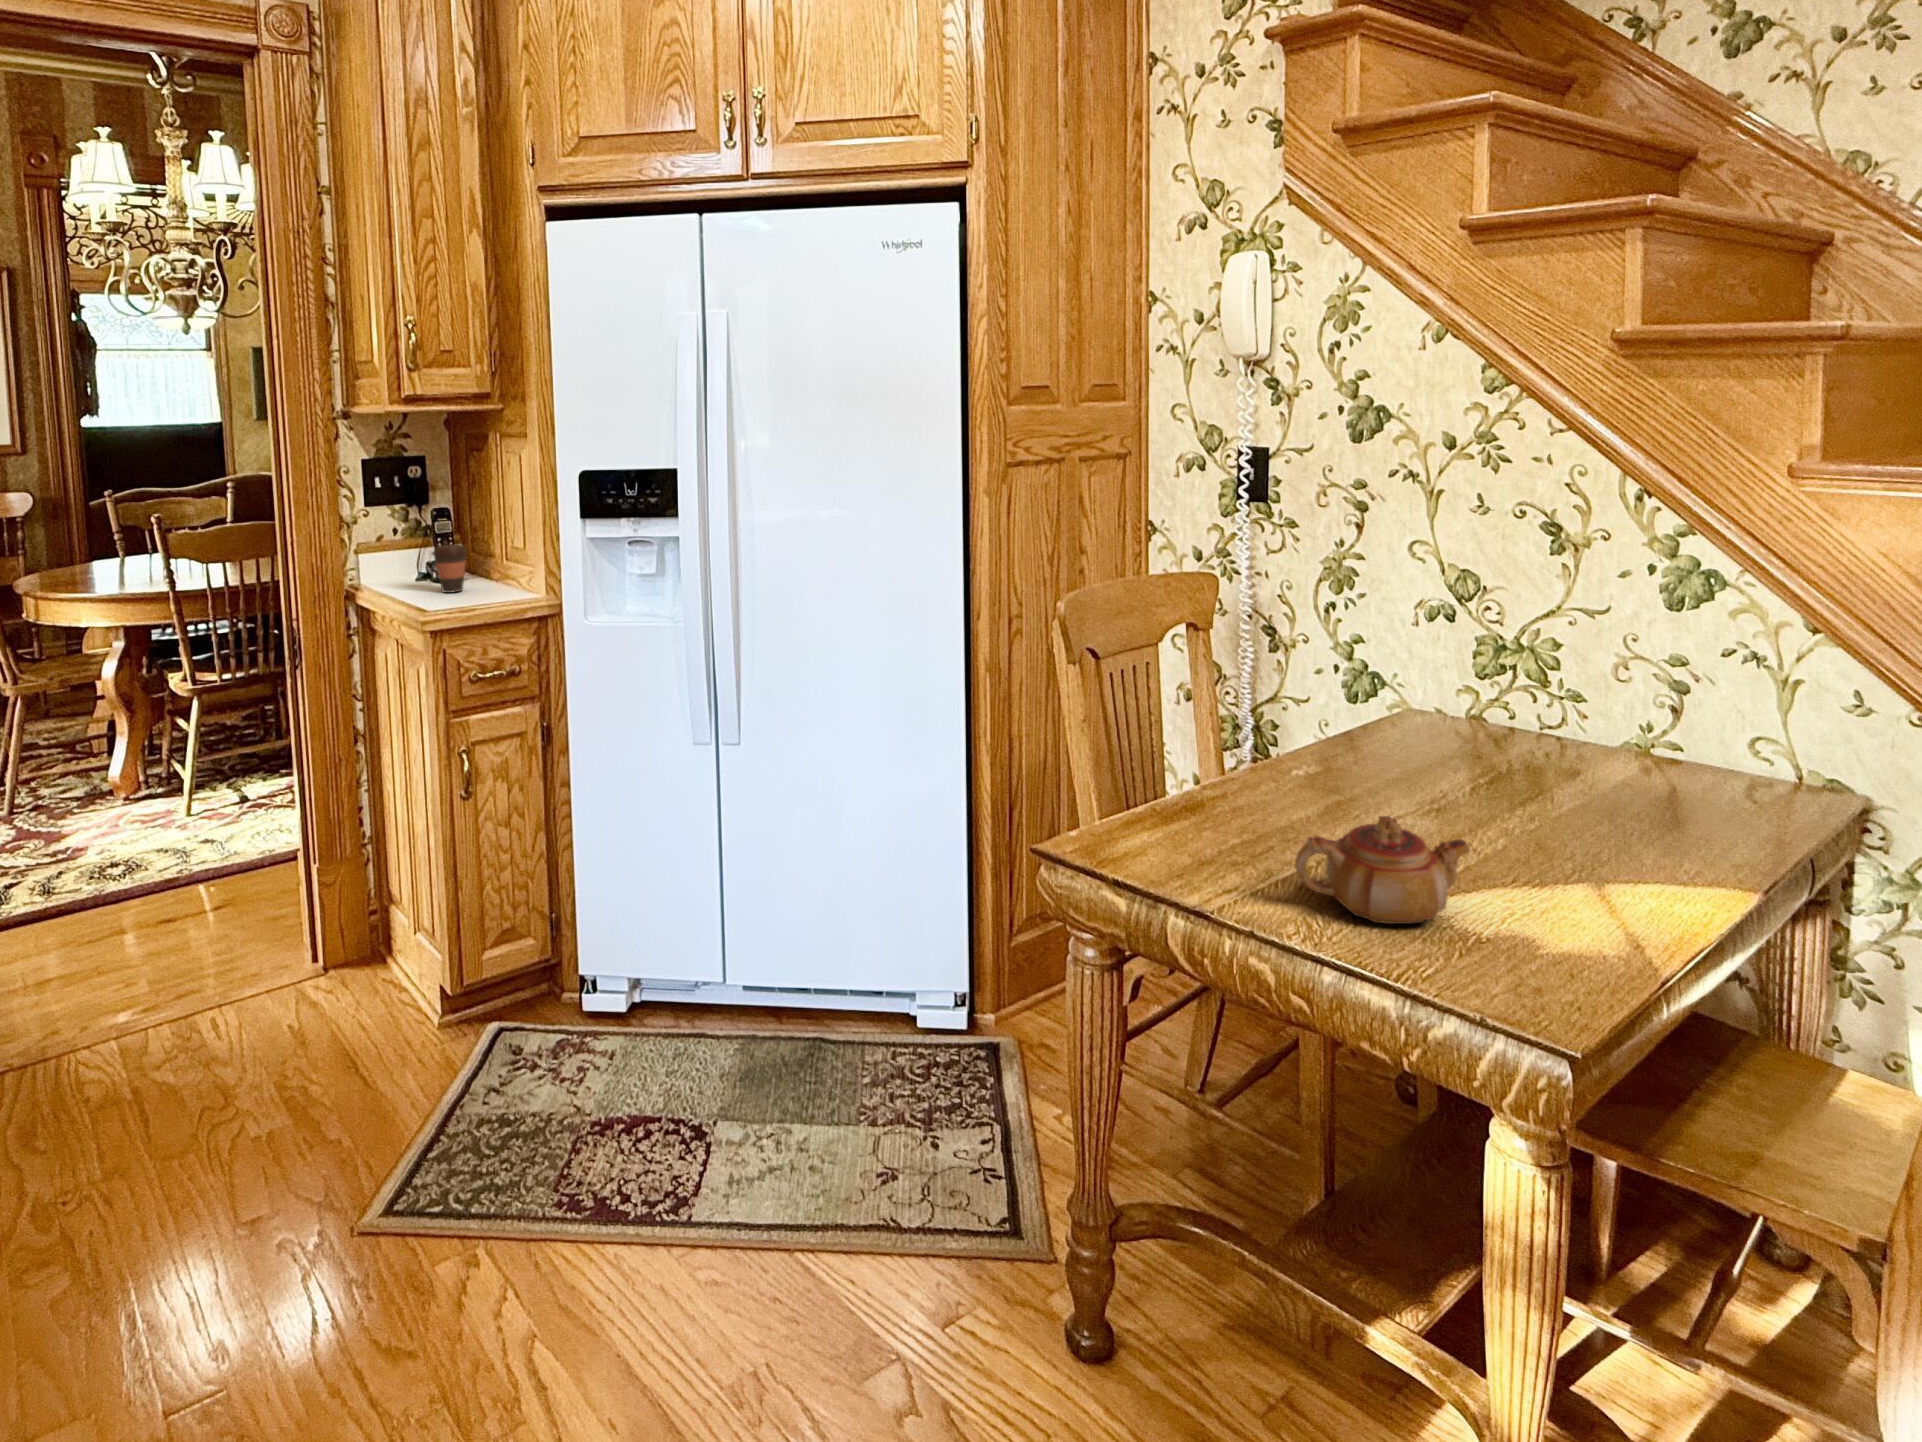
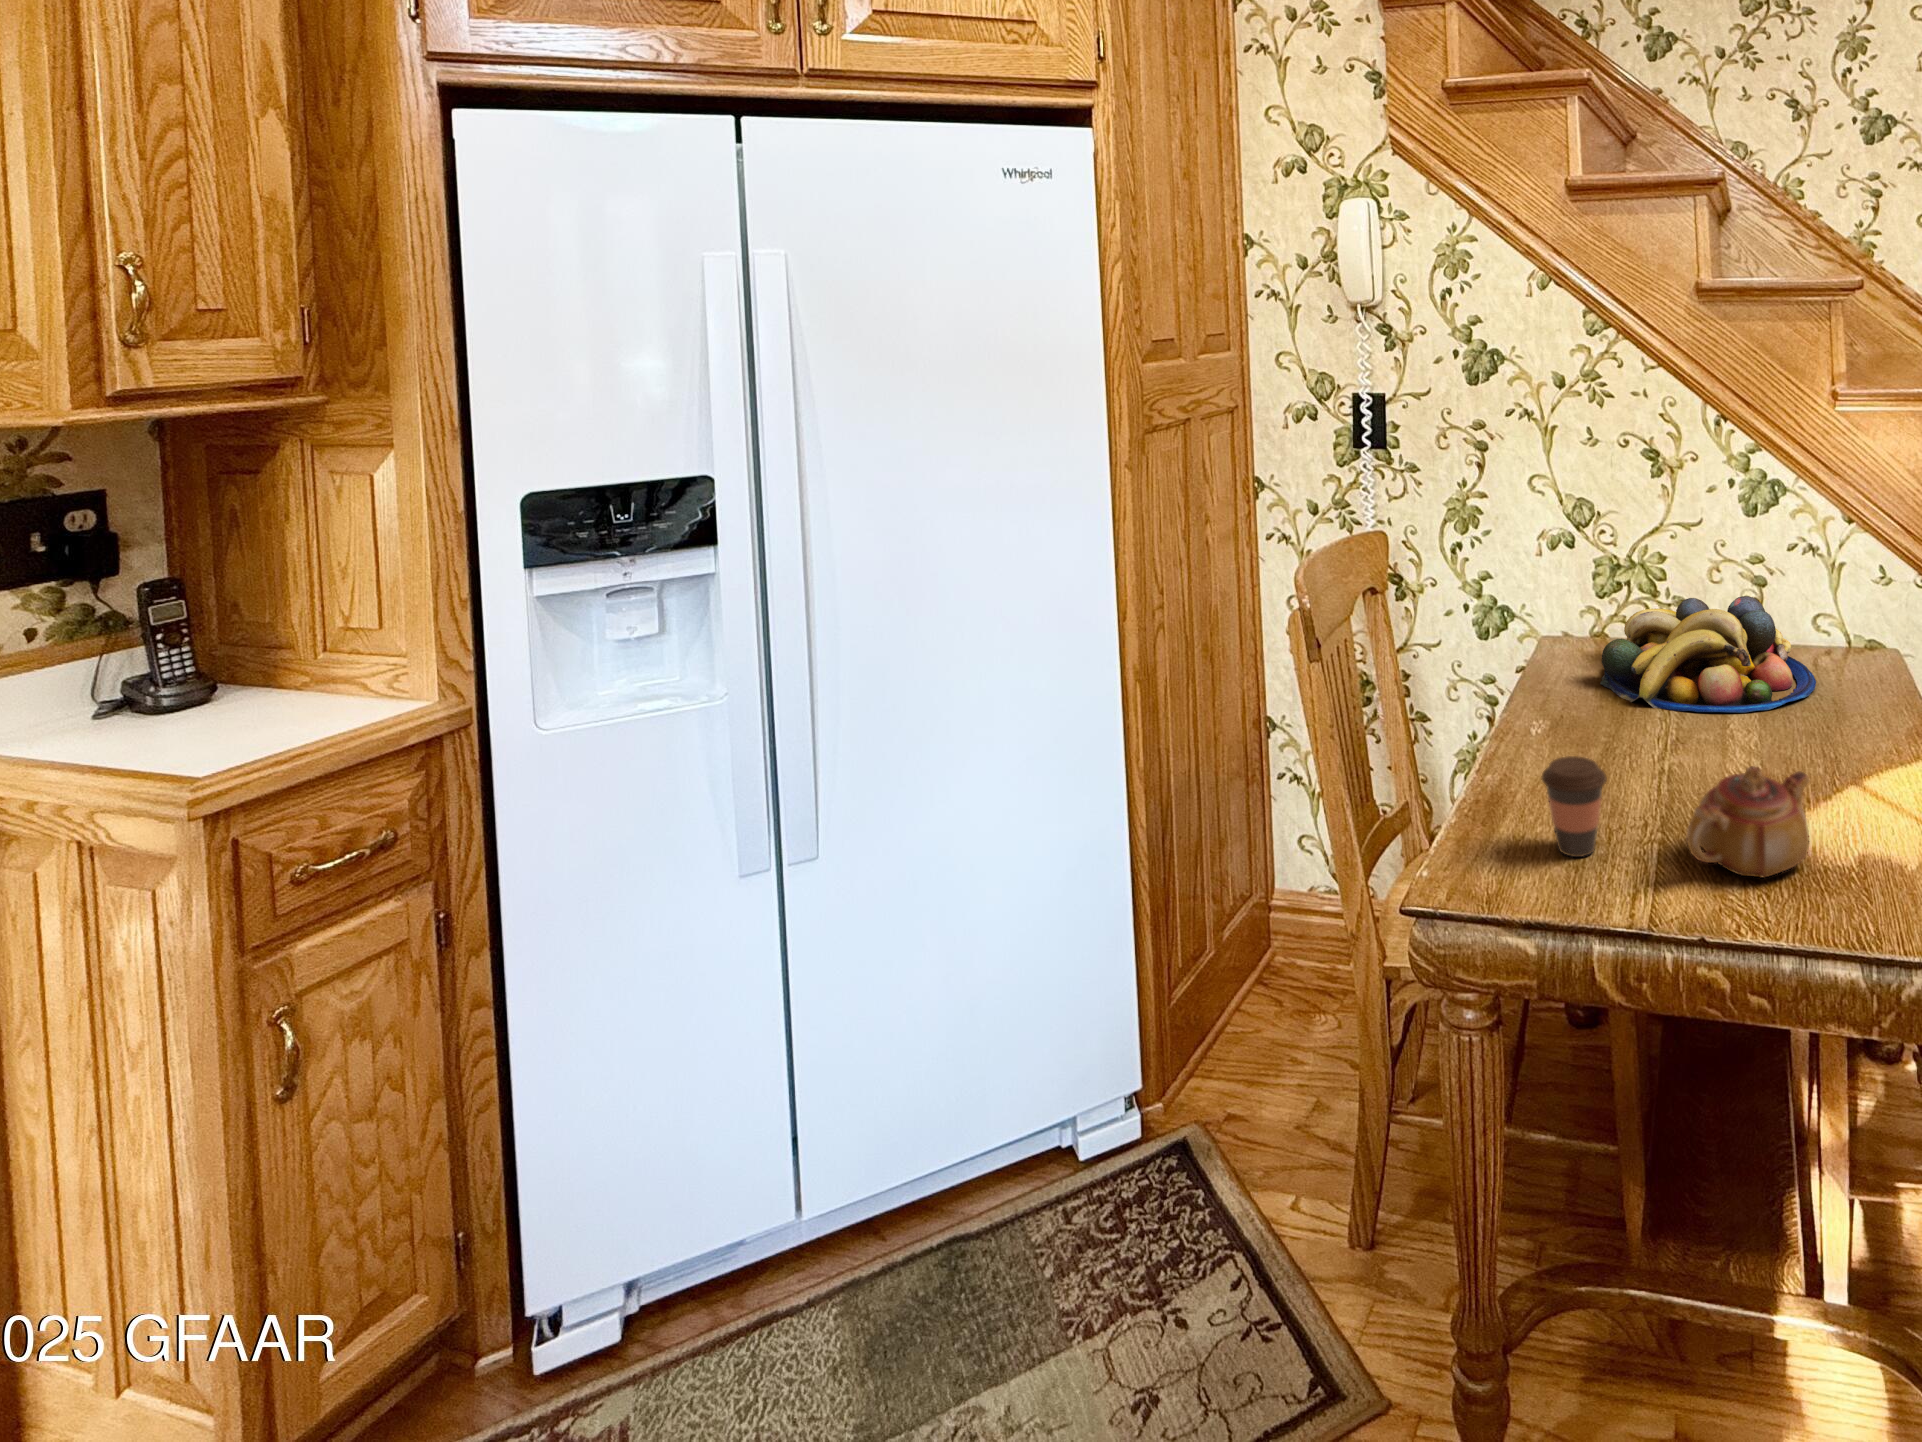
coffee cup: present [432,544,467,593] -> present [1542,756,1607,857]
fruit bowl: none [1411,686,1690,810] -> present [1600,596,1816,713]

